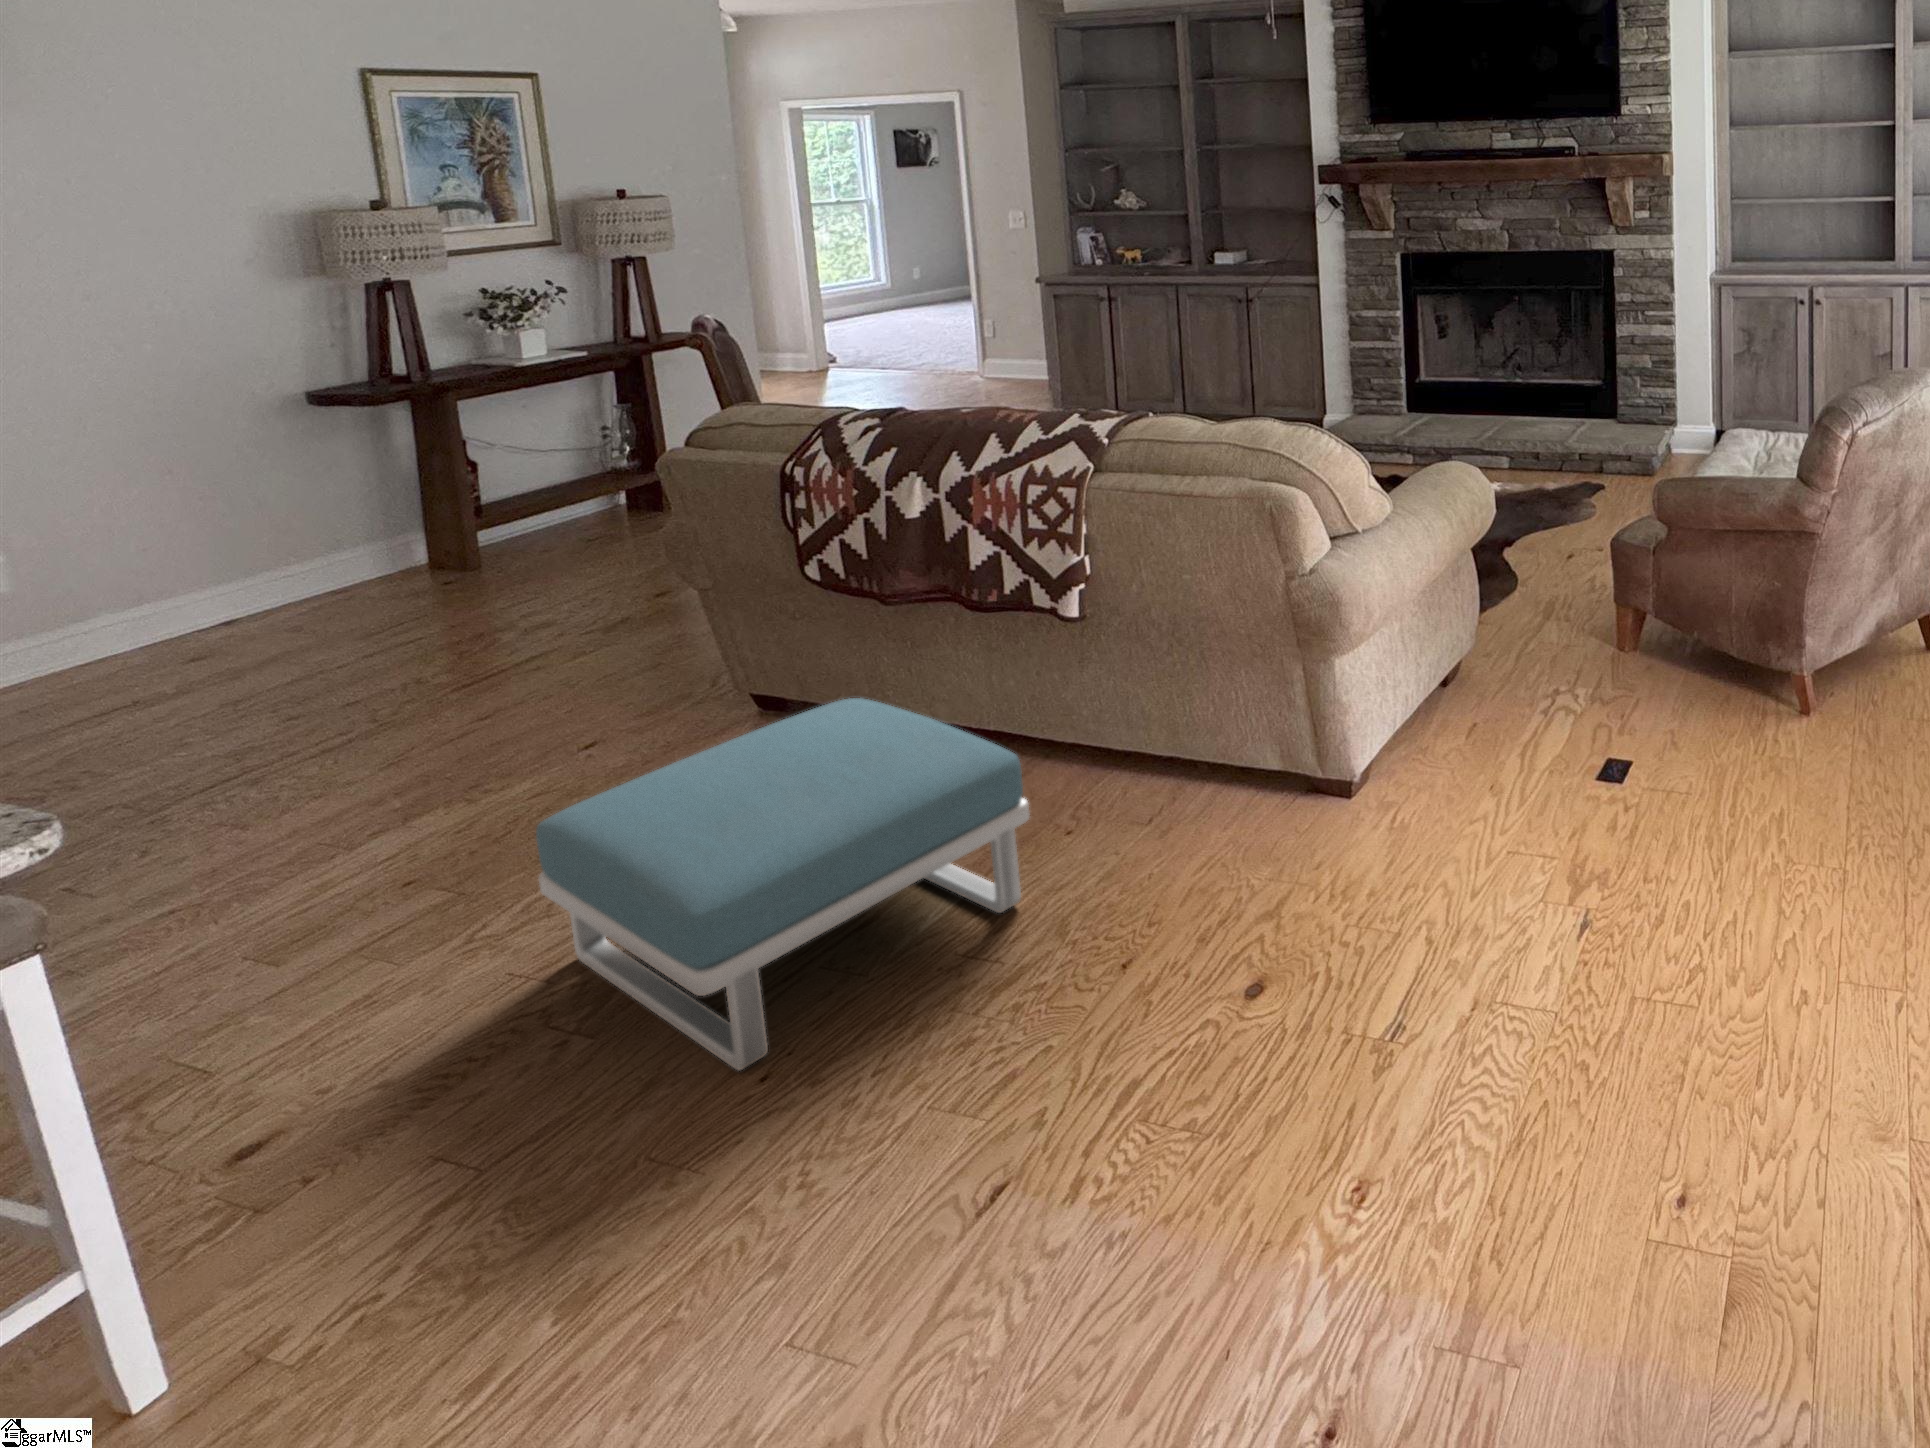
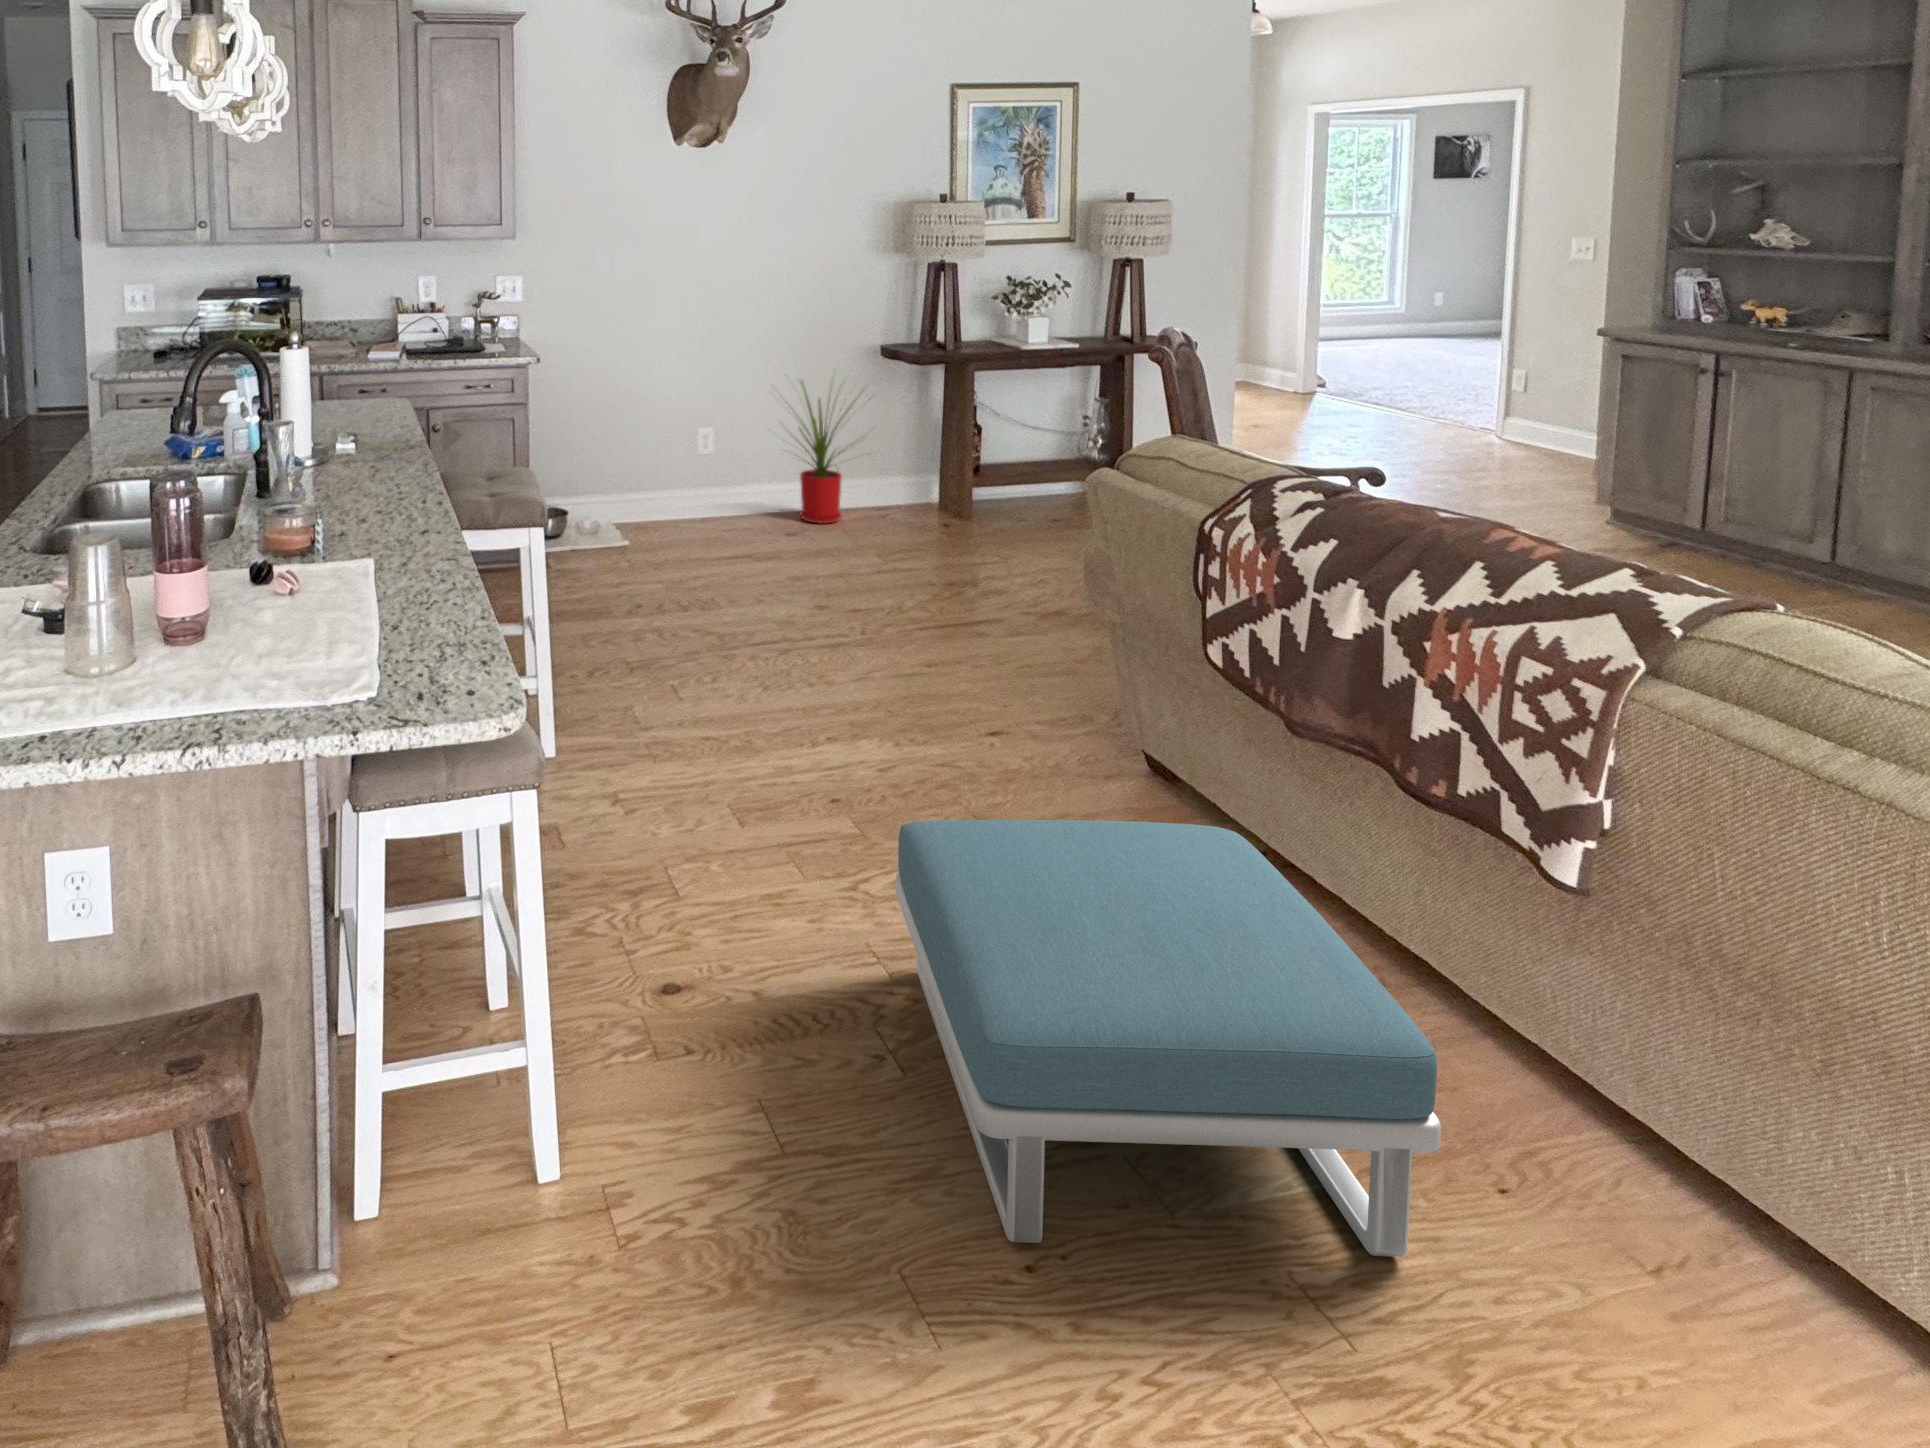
house plant: none [118,429,339,634] -> present [776,373,867,524]

